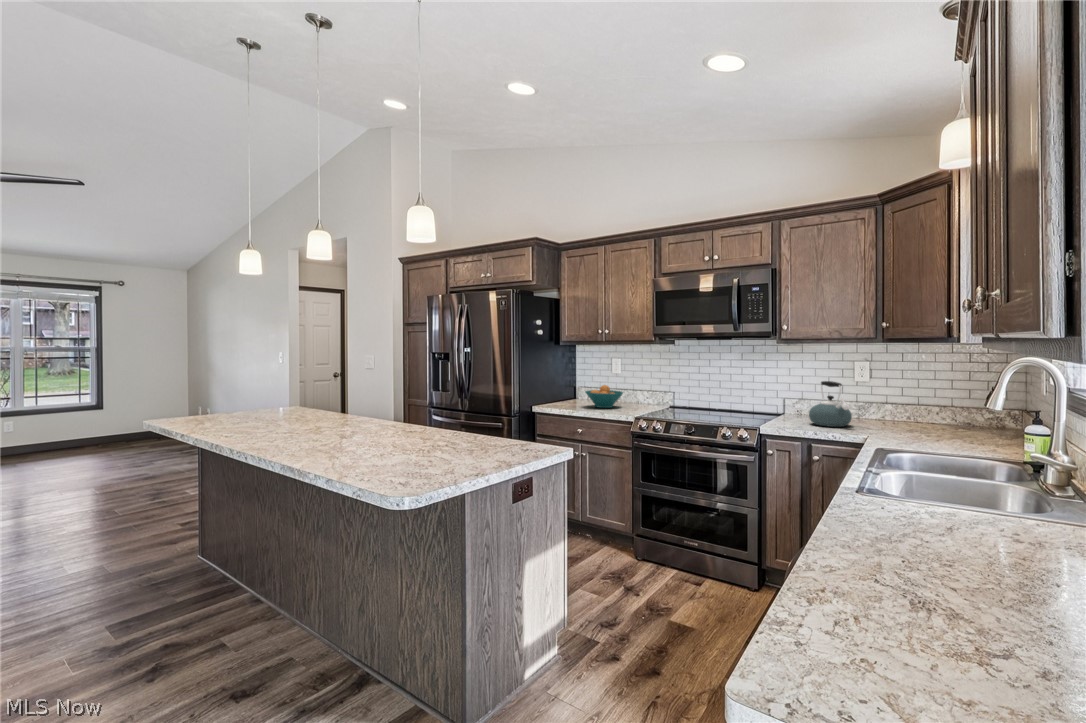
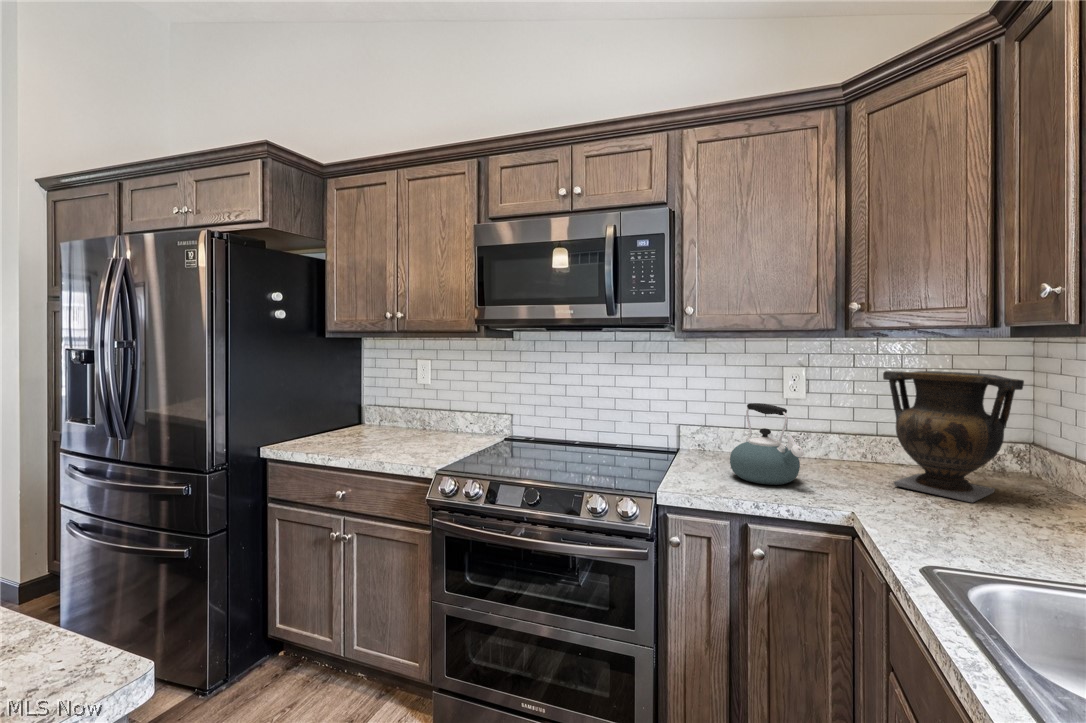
vase: none [908,362,988,436] -> present [883,371,1024,503]
fruit bowl: present [585,385,623,408] -> none [362,406,429,445]

